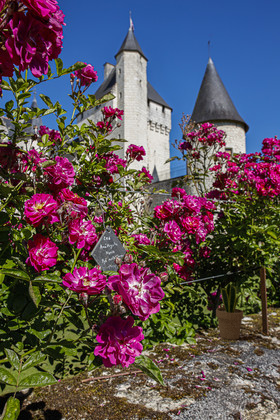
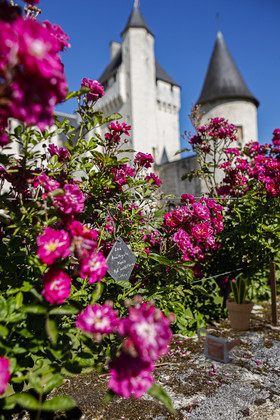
watering can: none [185,333,233,370] -> present [197,328,242,363]

